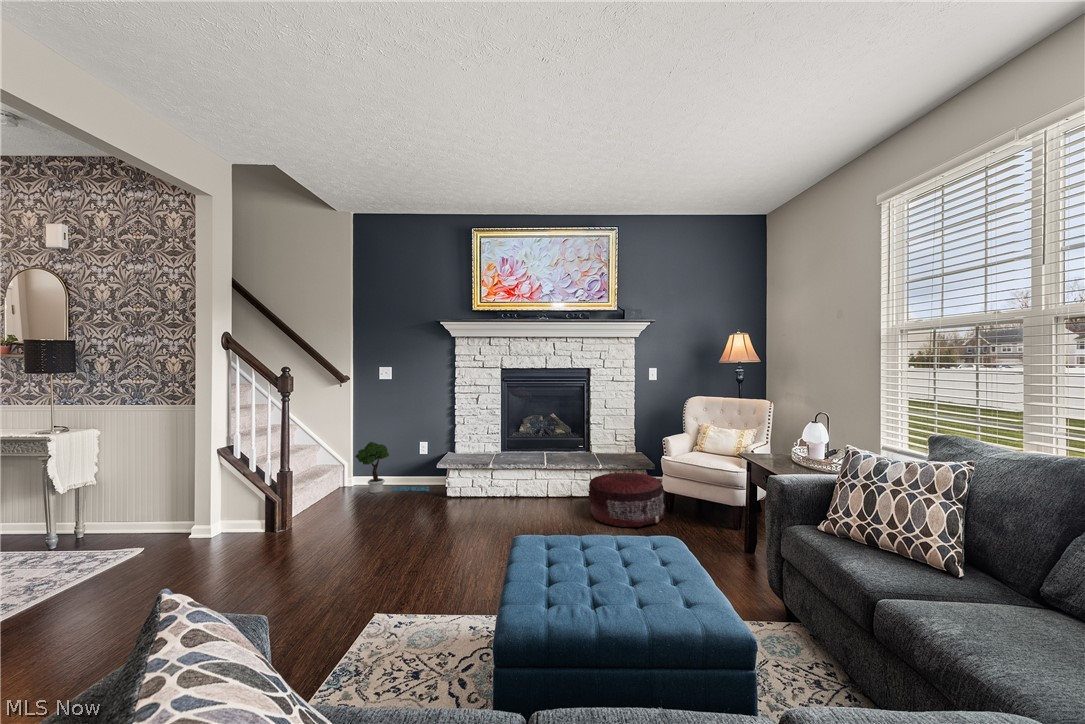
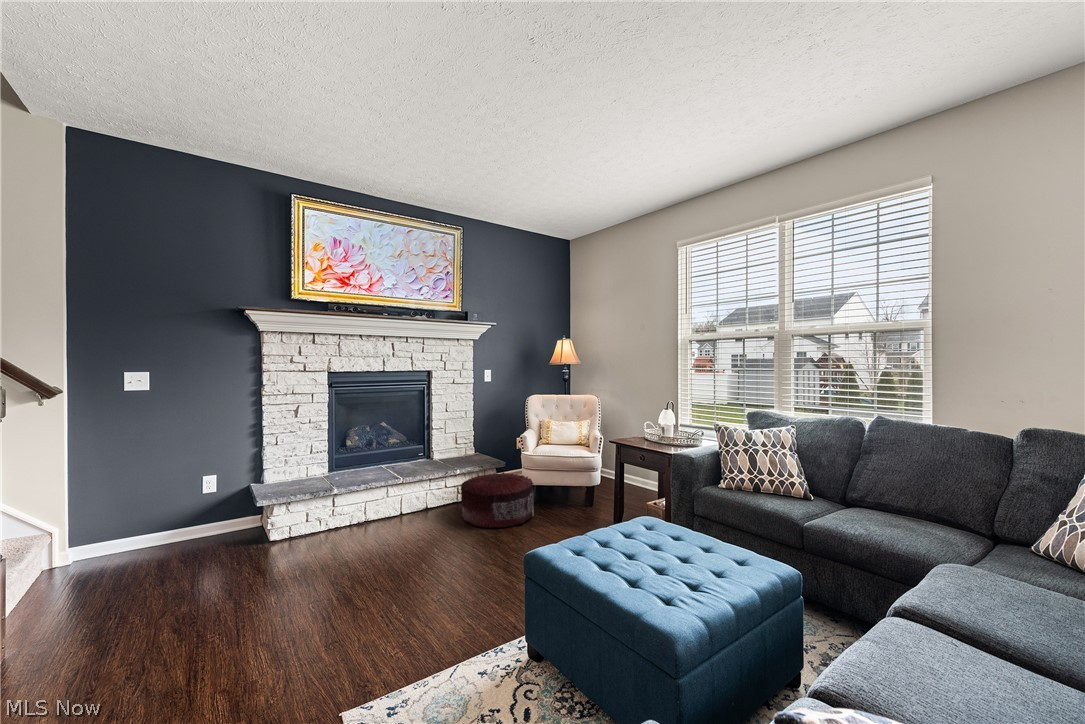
potted tree: present [355,442,429,493] -> none [98,485,232,562]

